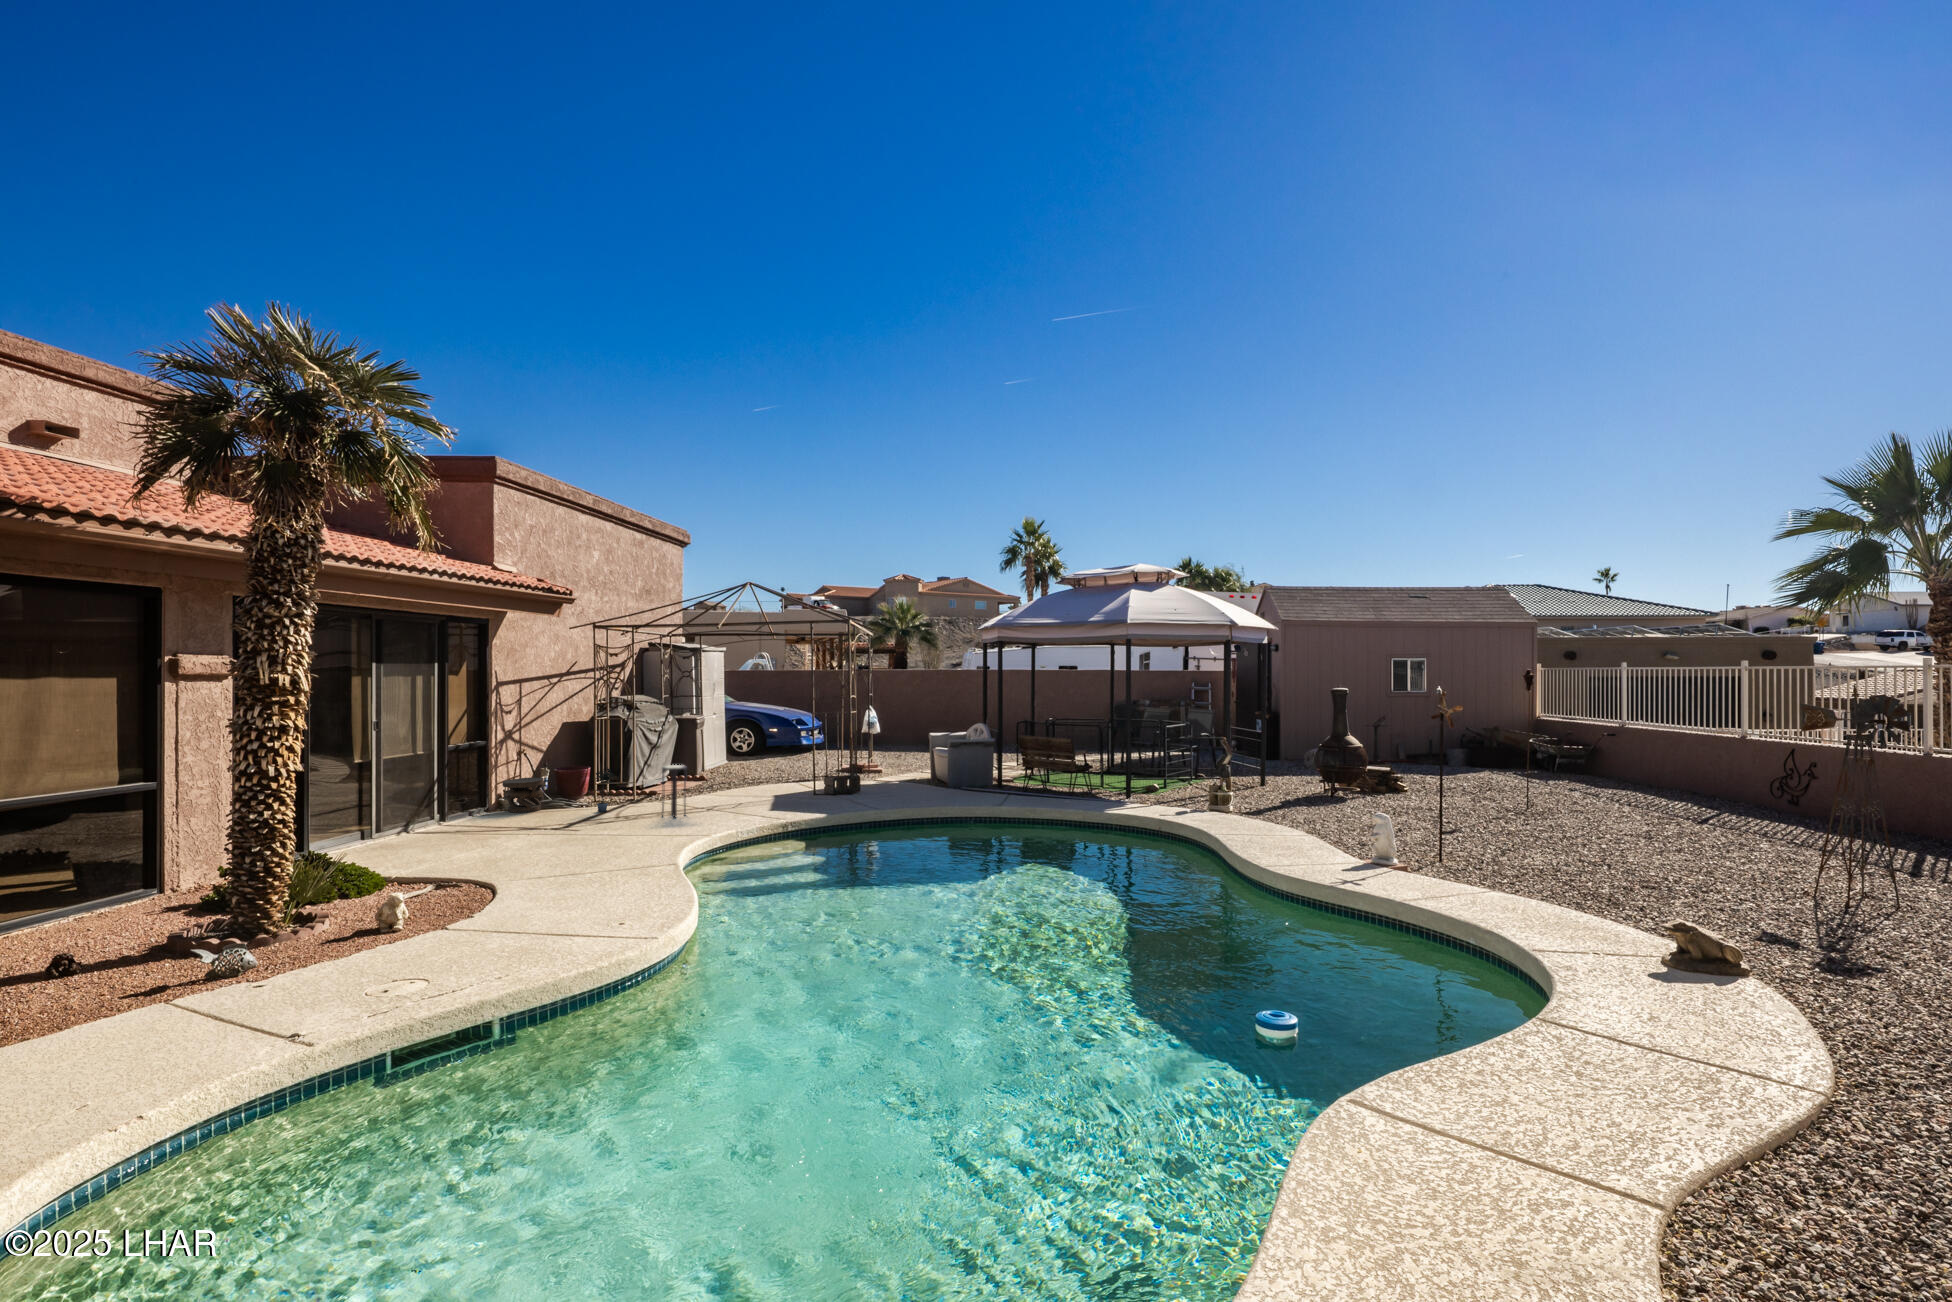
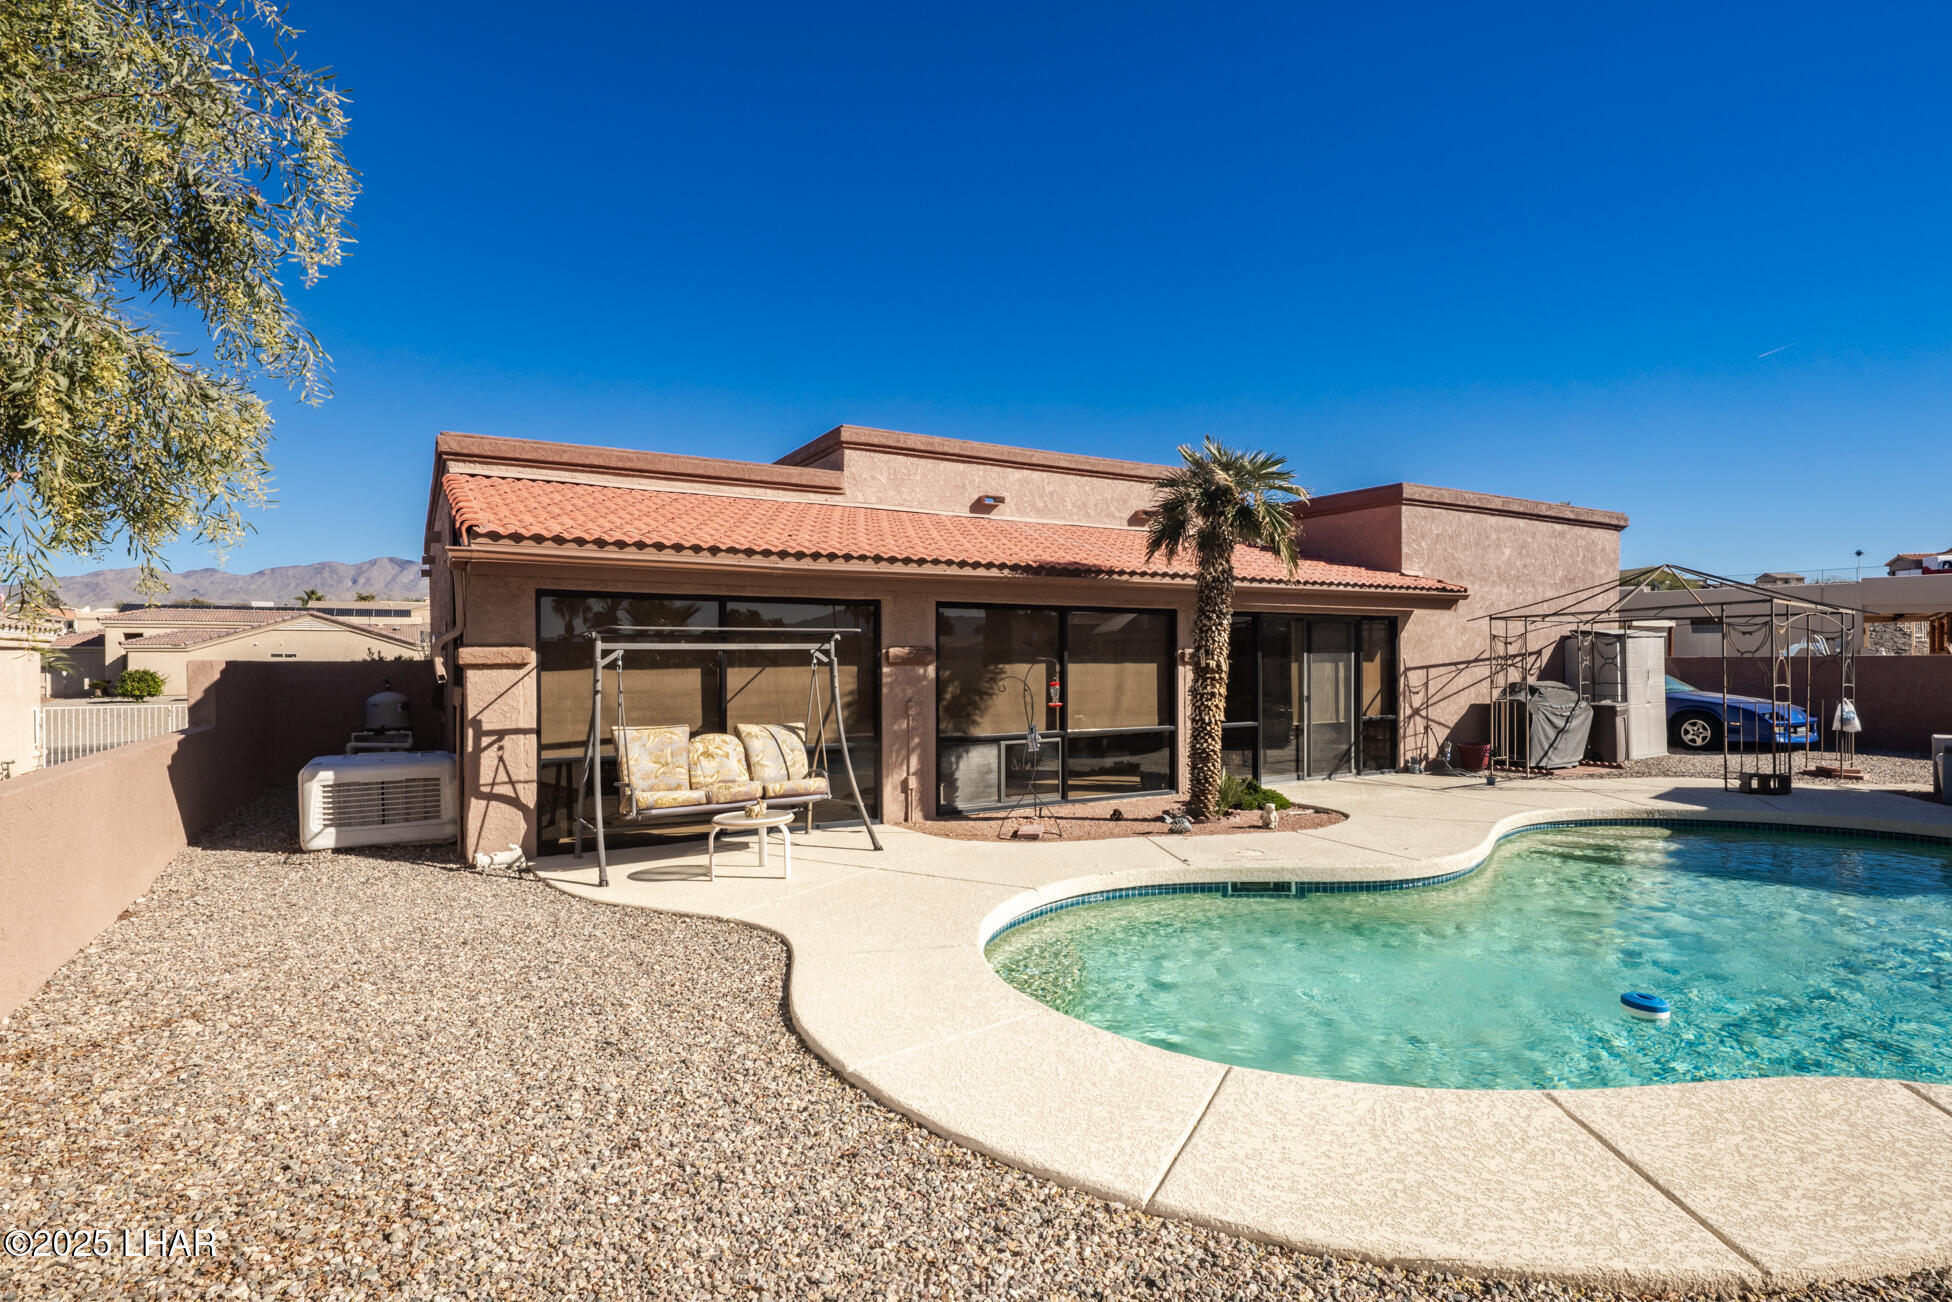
stool: present [662,765,687,817] -> none [1541,749,1569,798]
side table: present [503,778,544,813] -> none [1409,748,1443,777]

